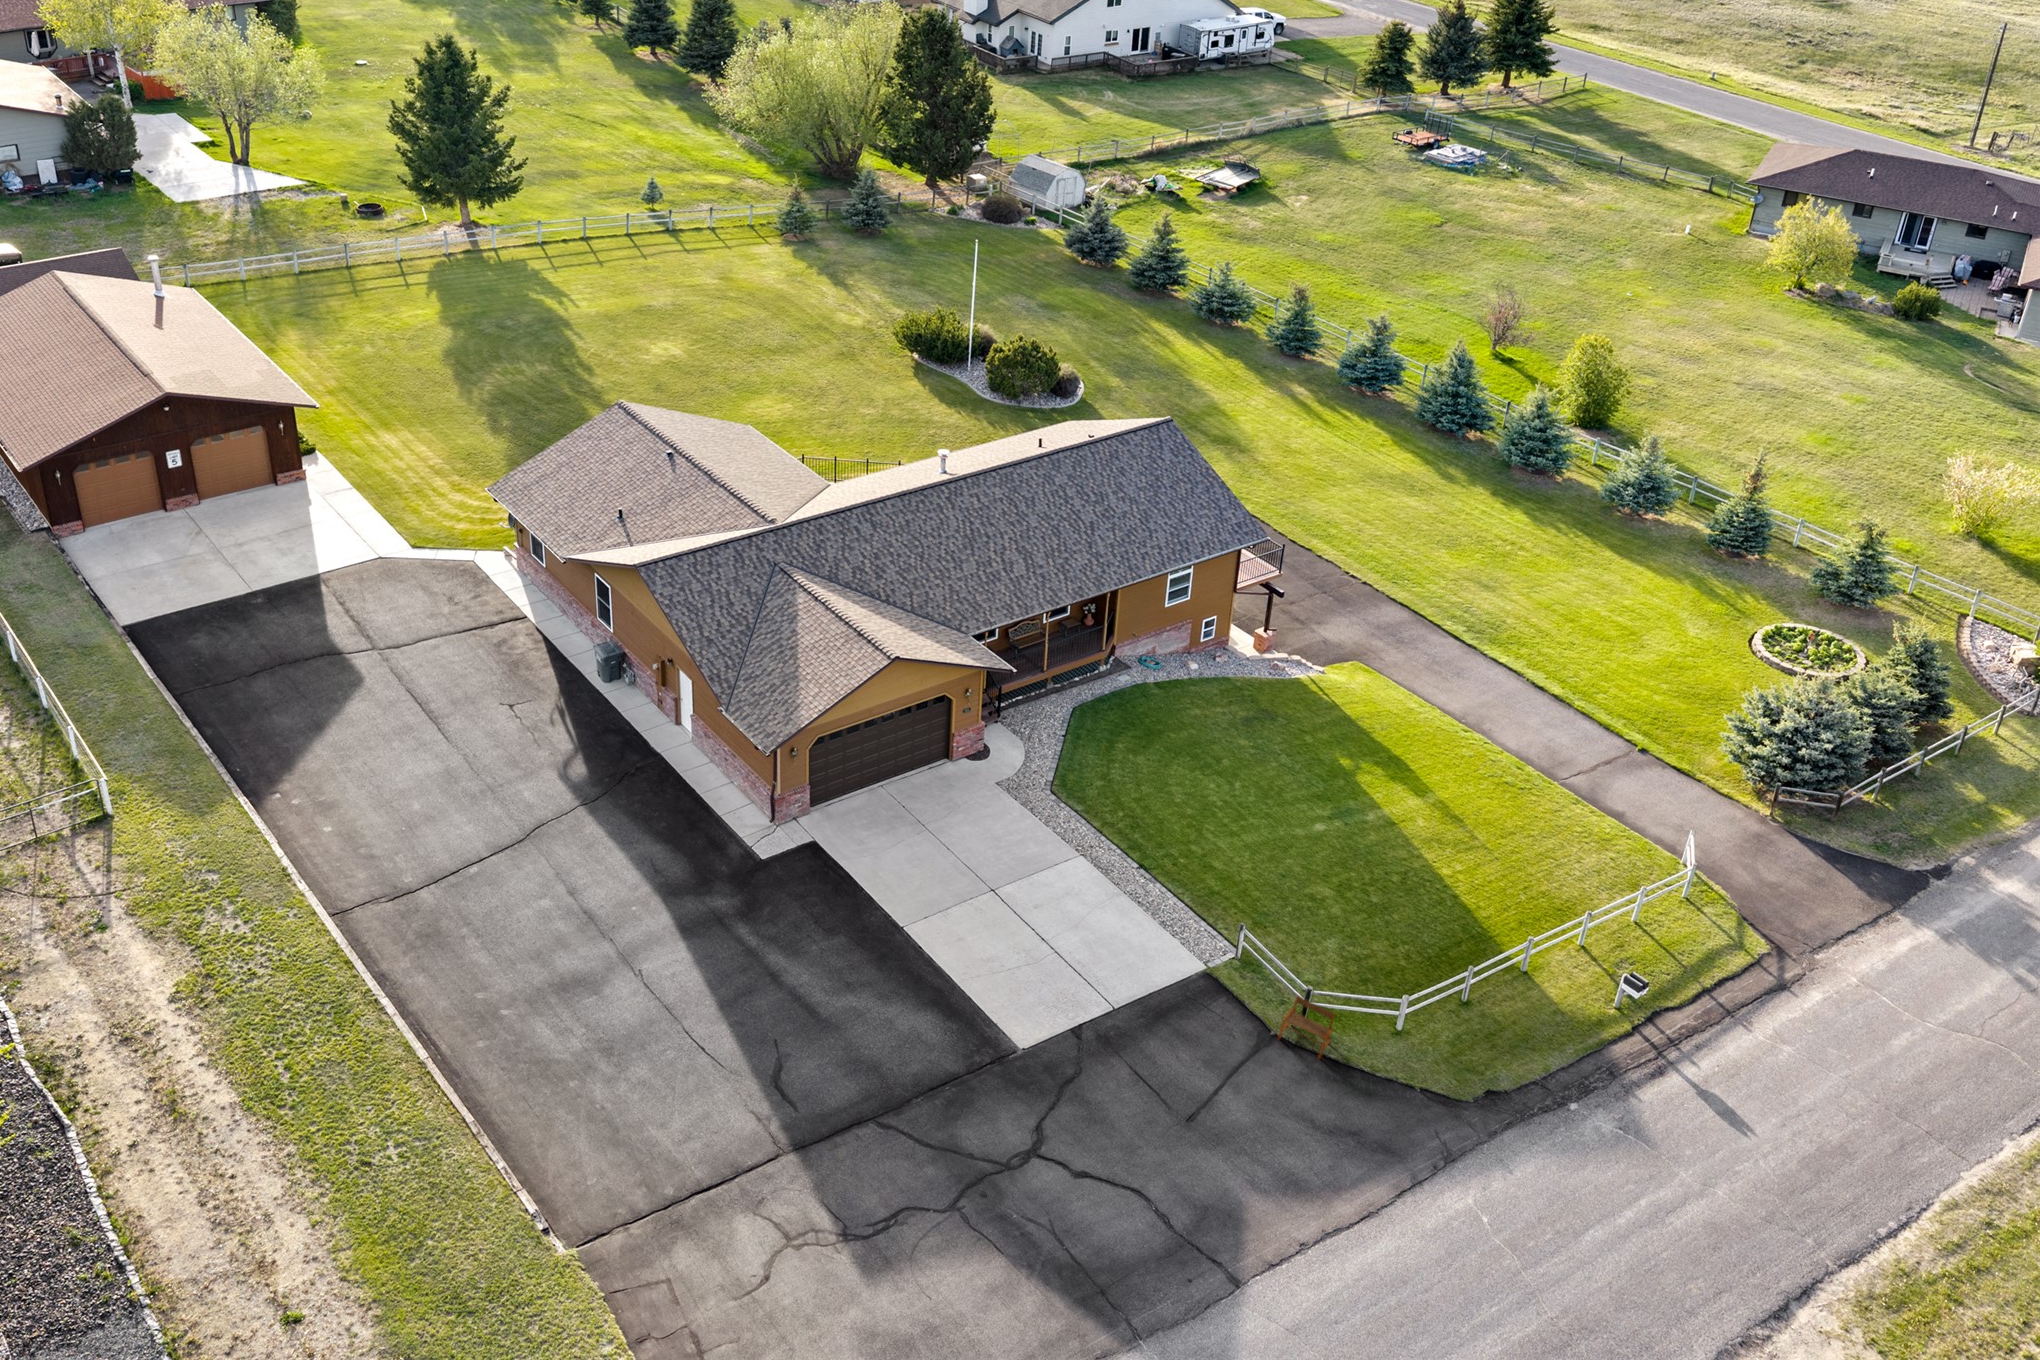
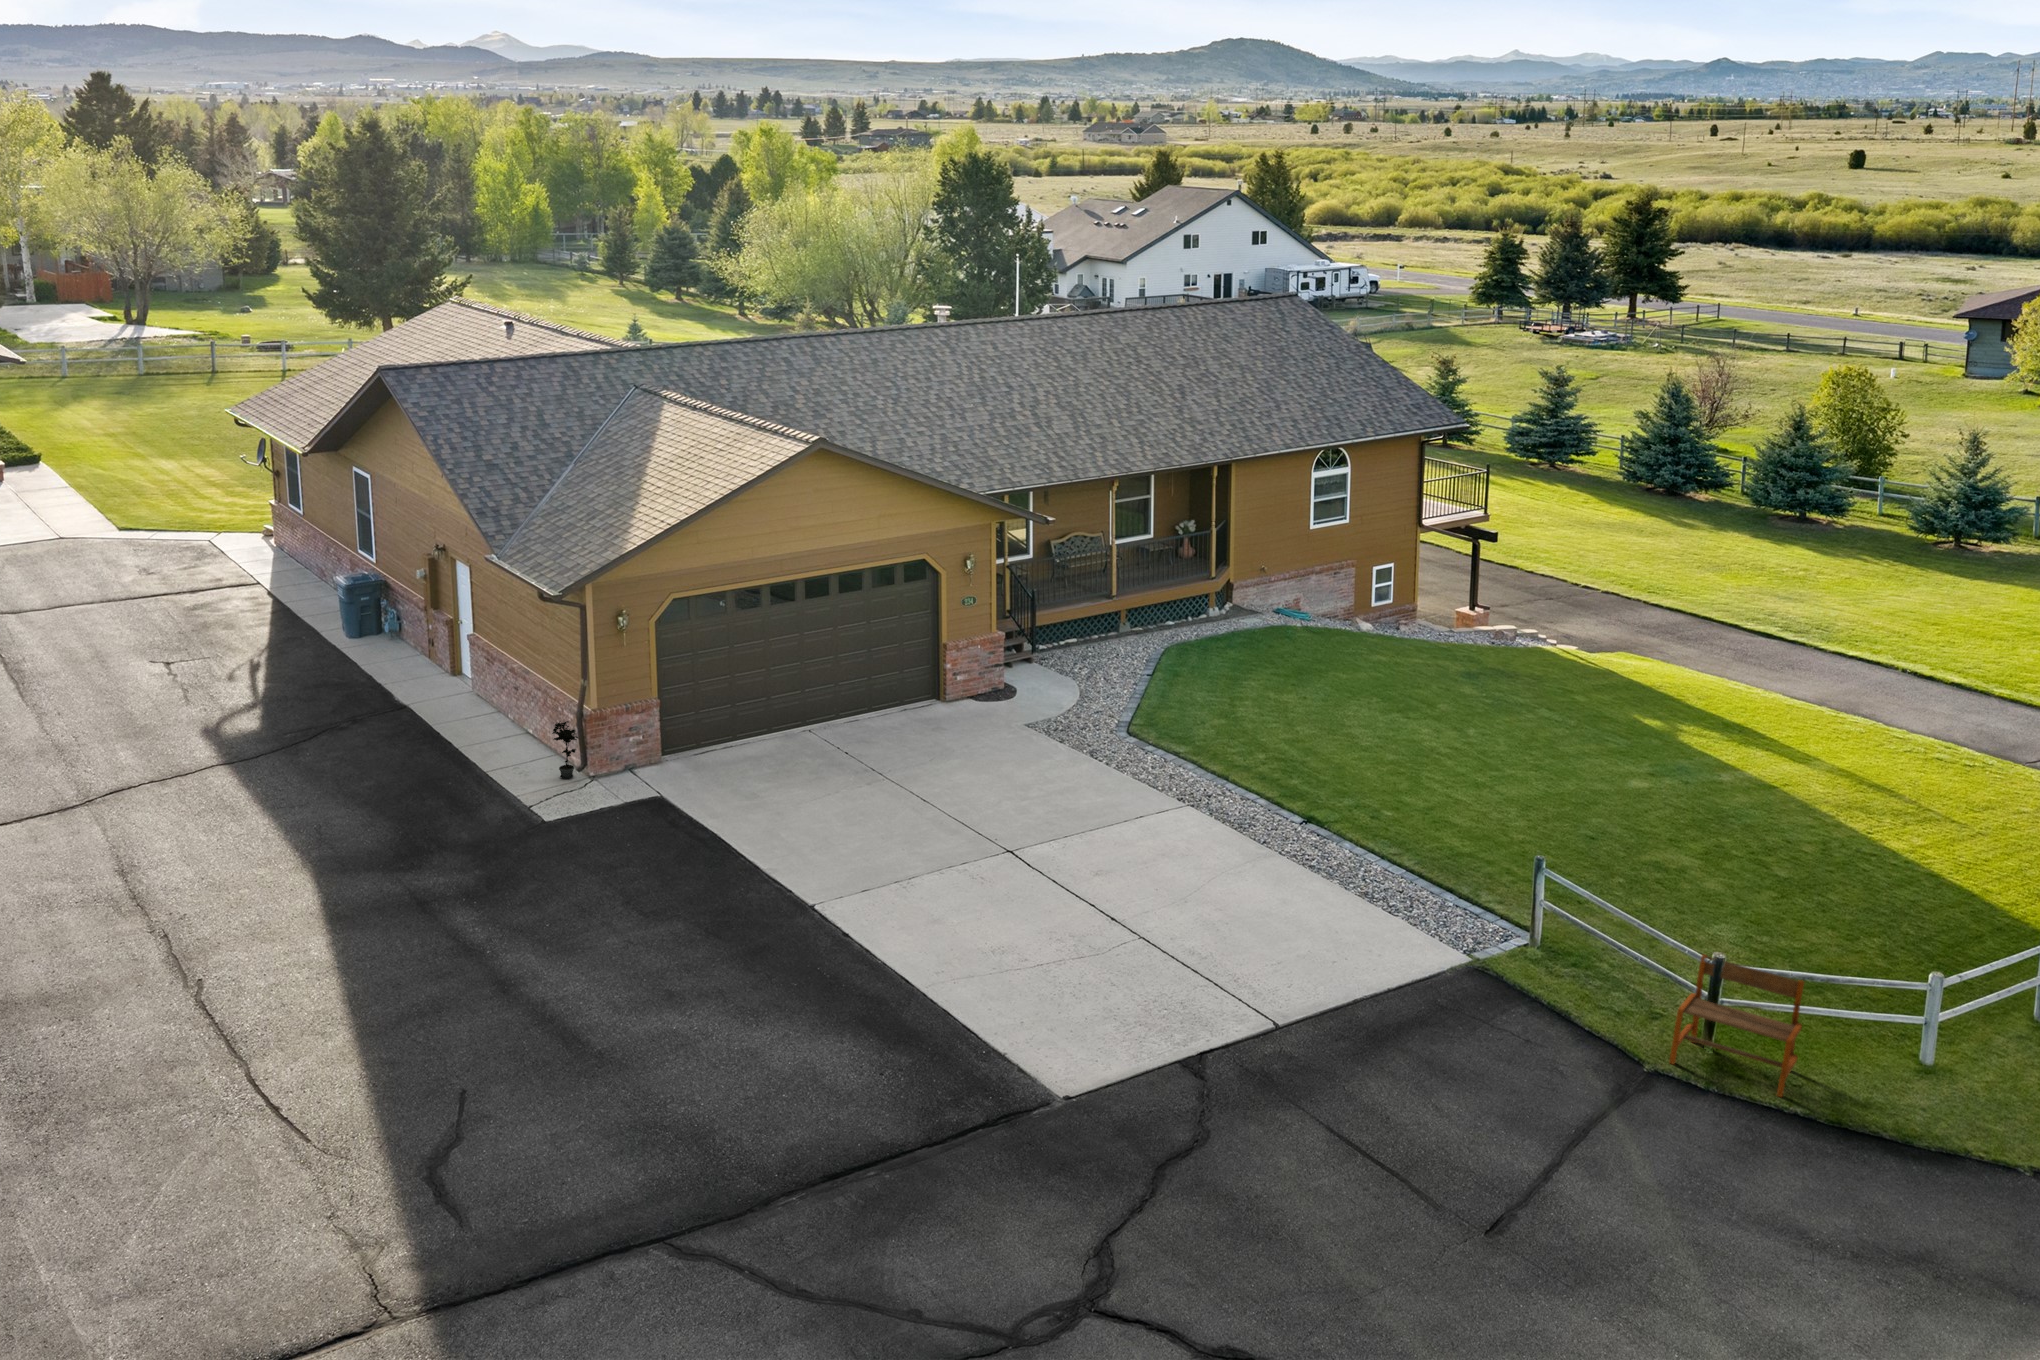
potted plant: none [757,797,771,826] -> present [552,721,578,779]

